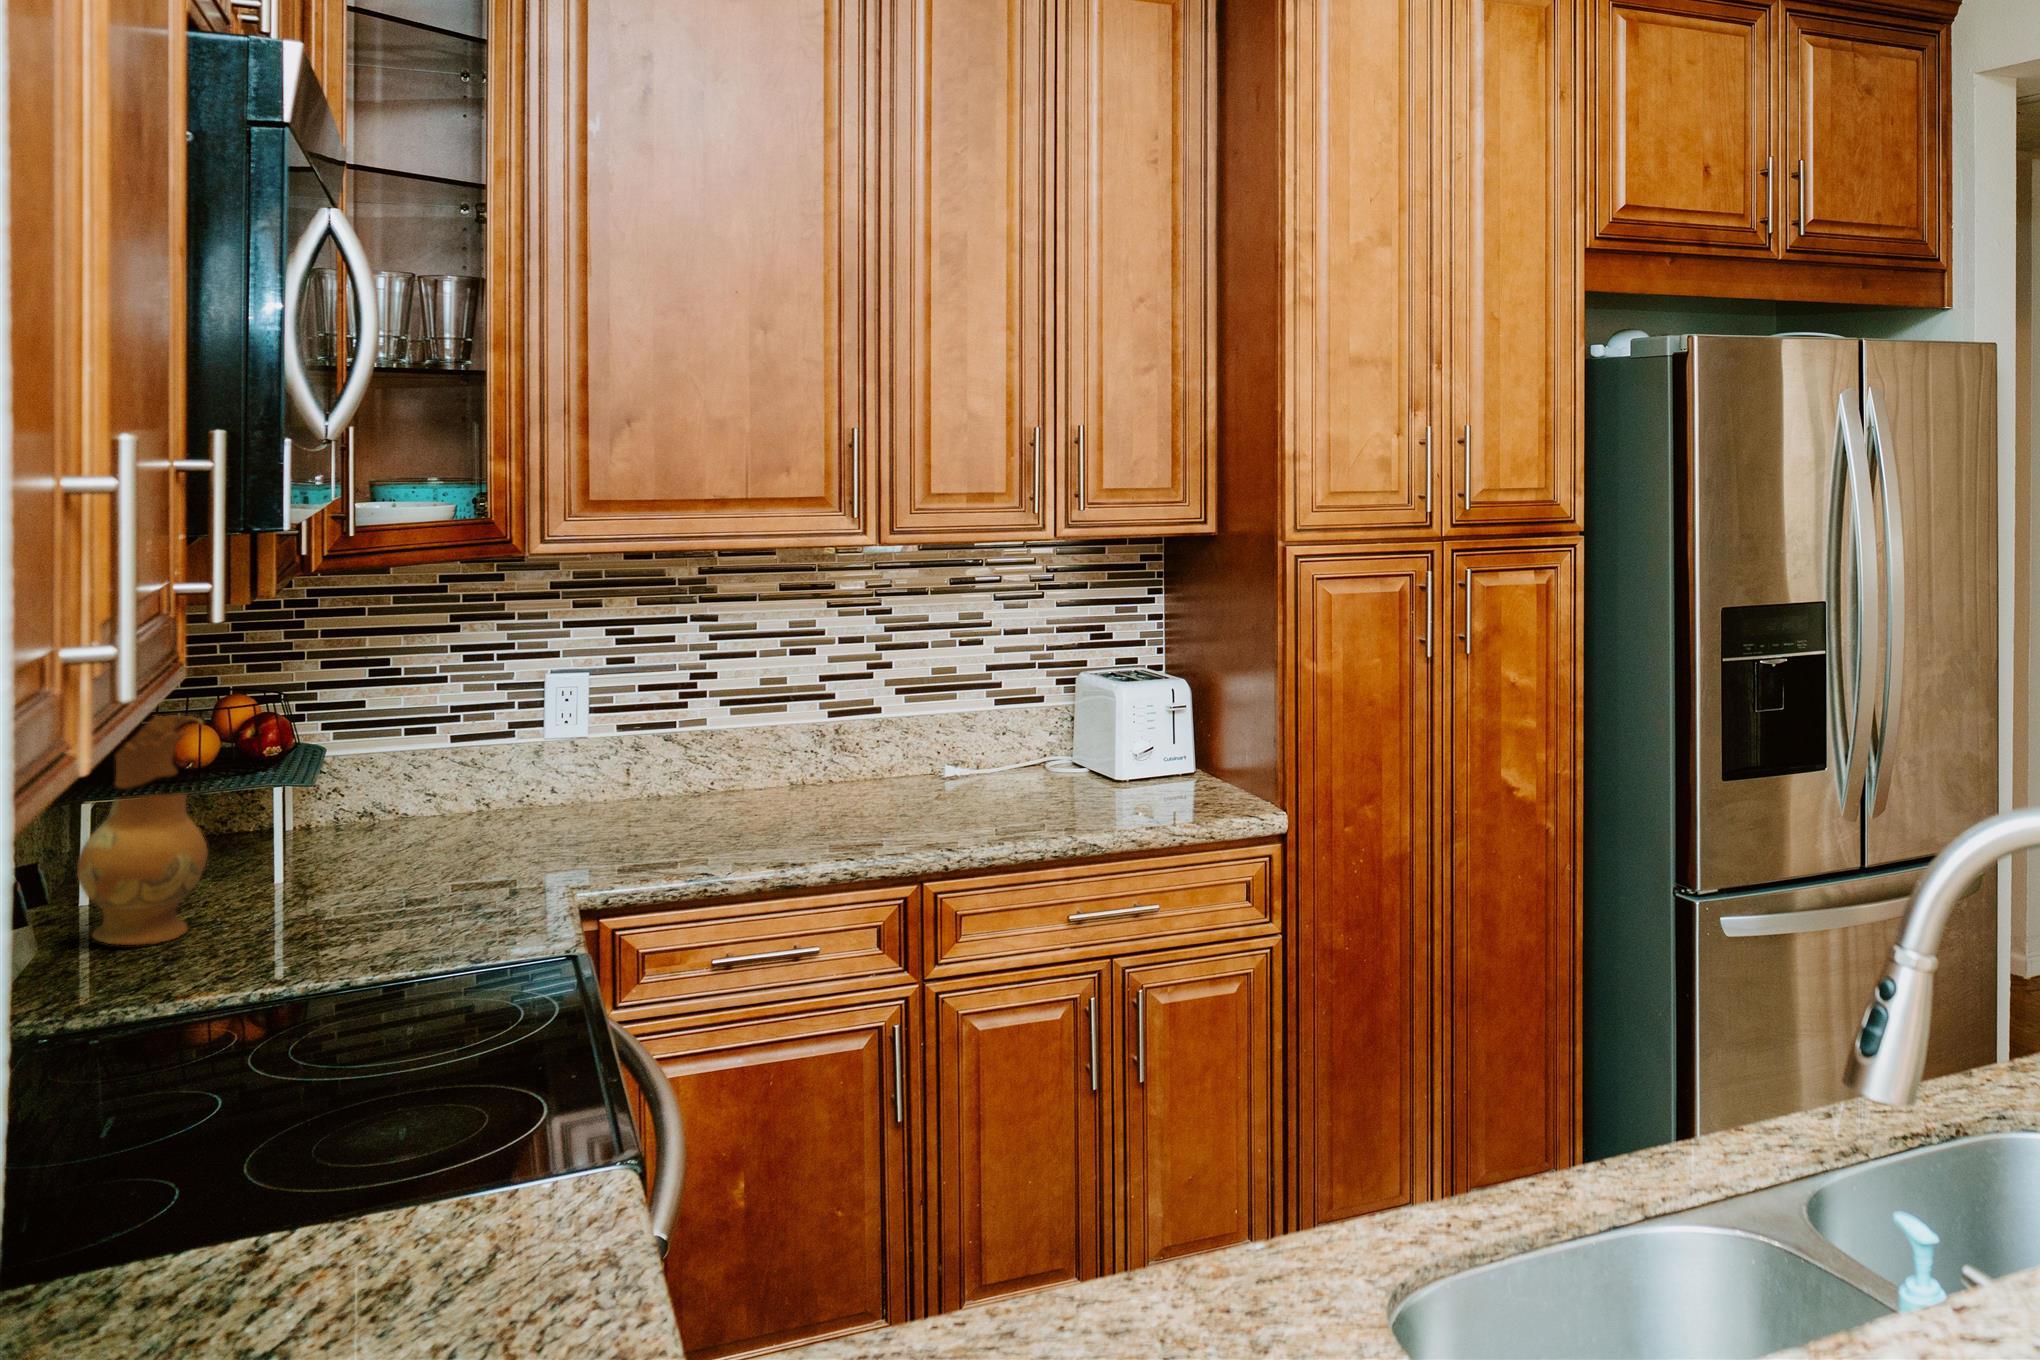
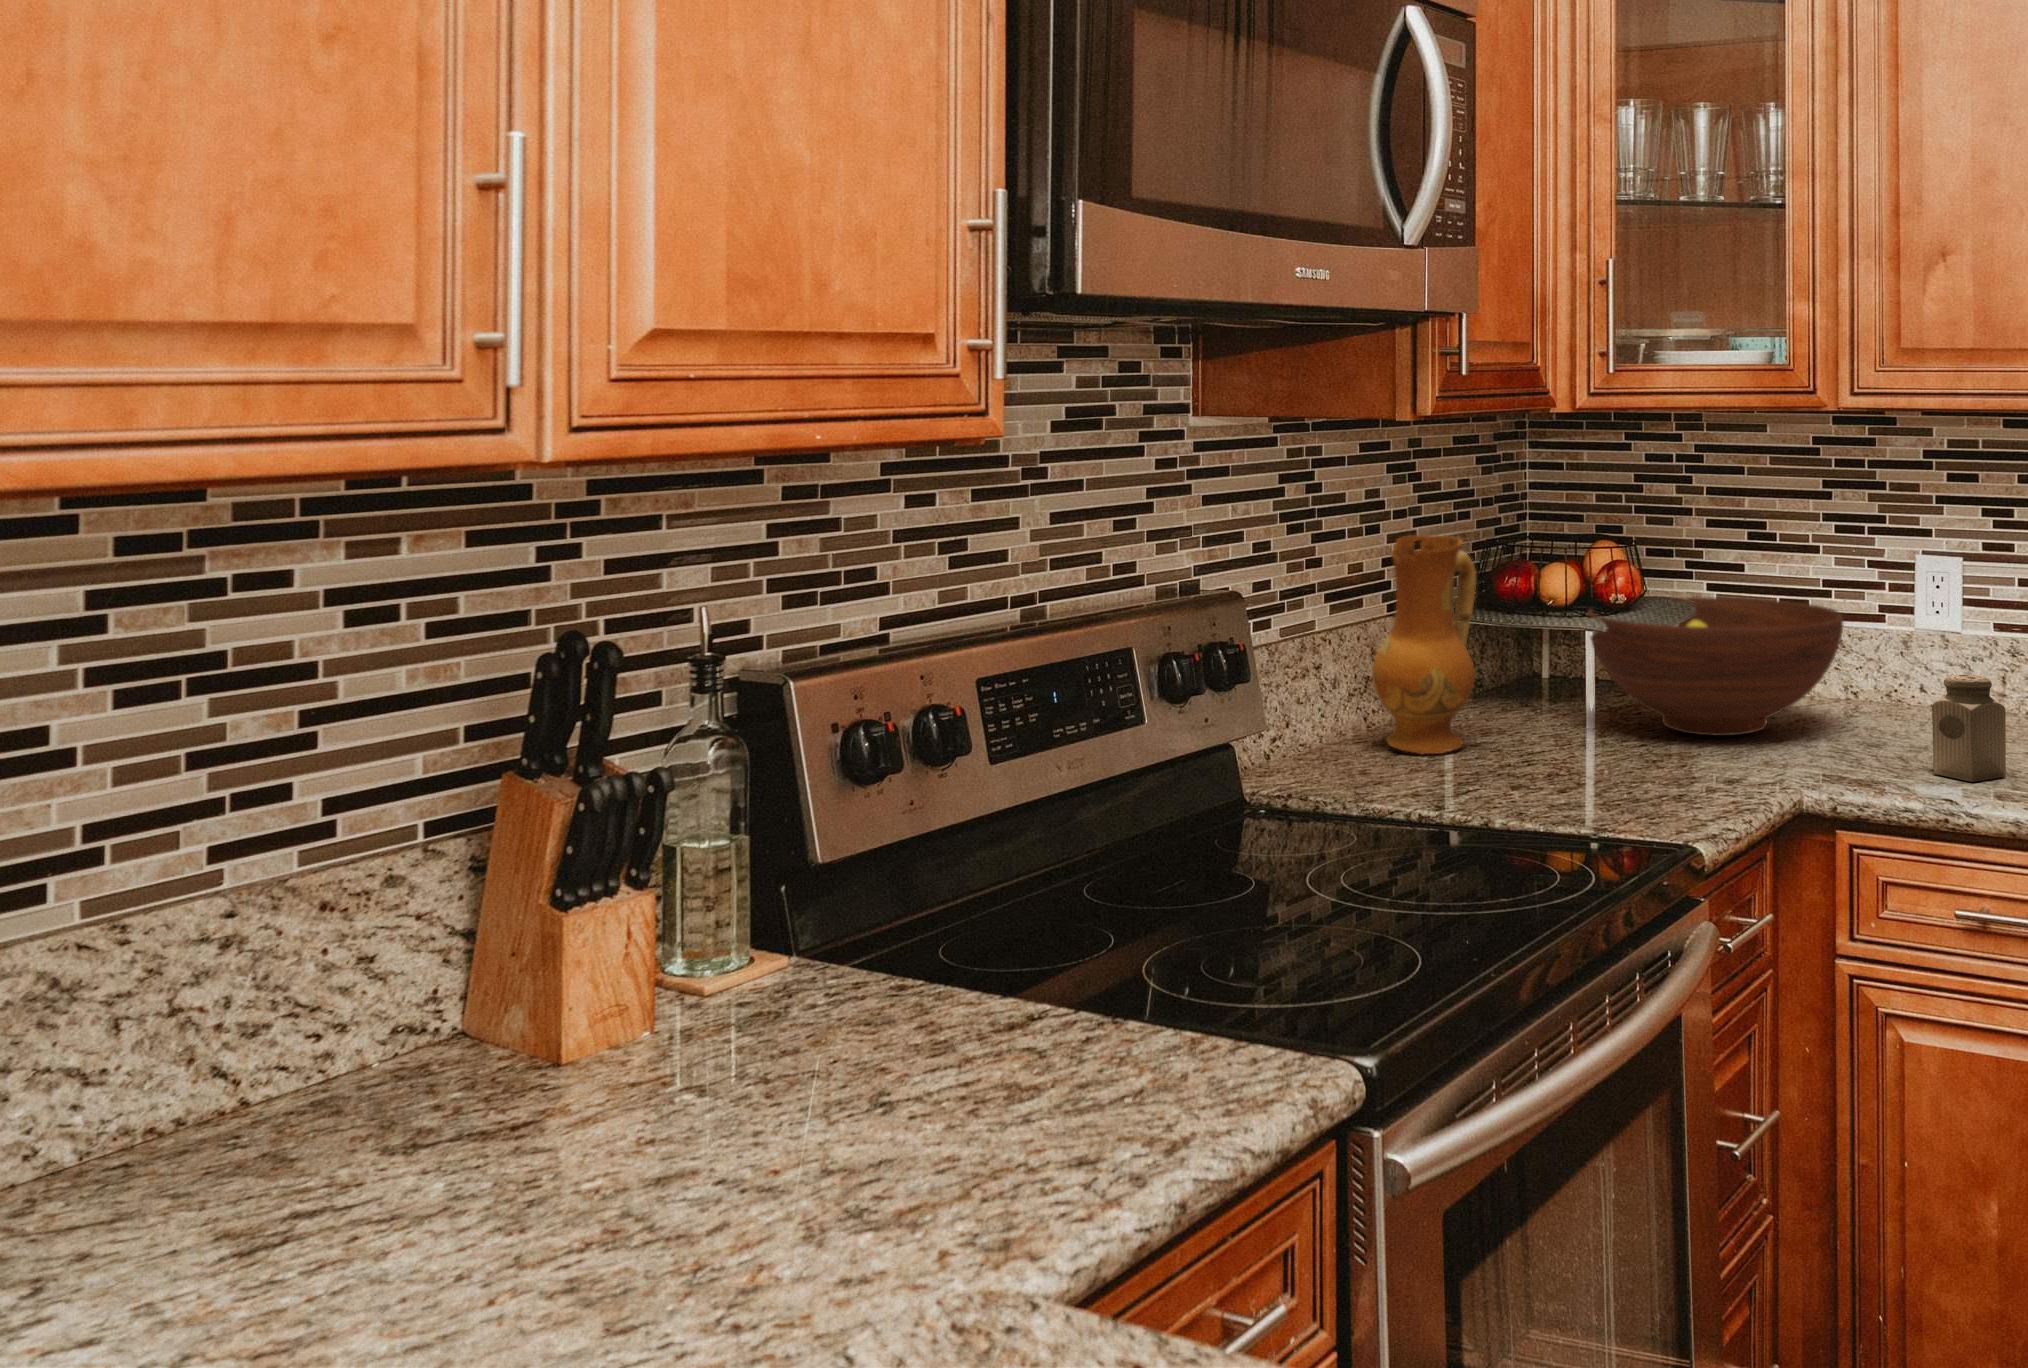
fruit bowl: none [267,732,538,870] -> present [1588,597,1843,736]
salt shaker: none [661,772,718,858] -> present [1932,675,2006,782]

